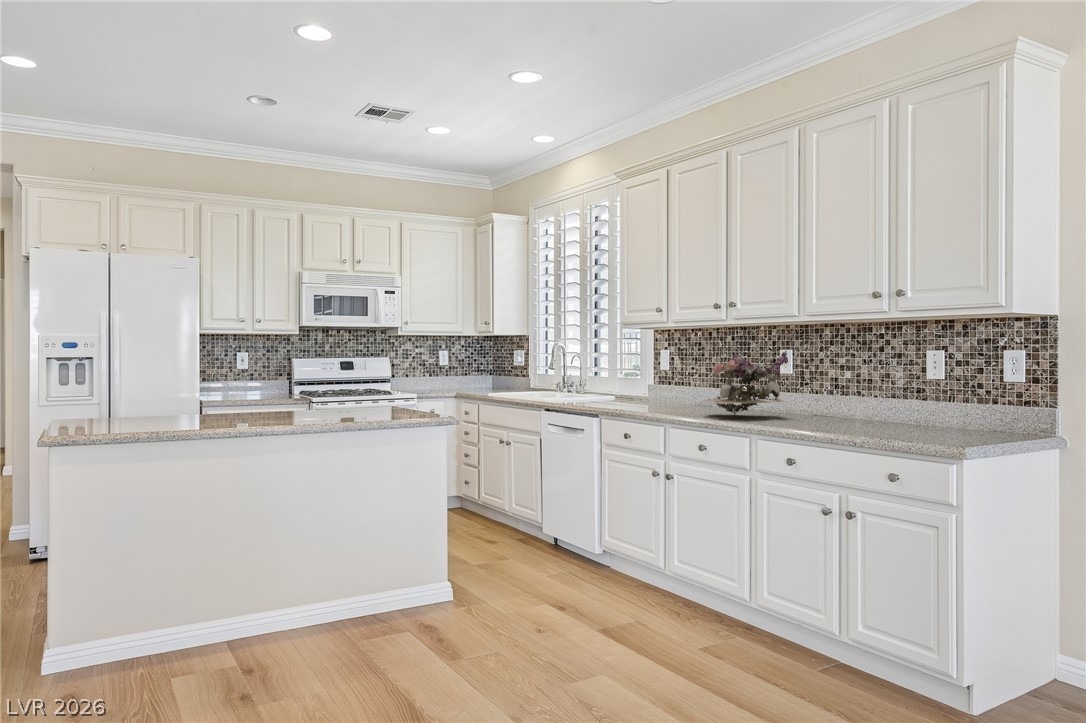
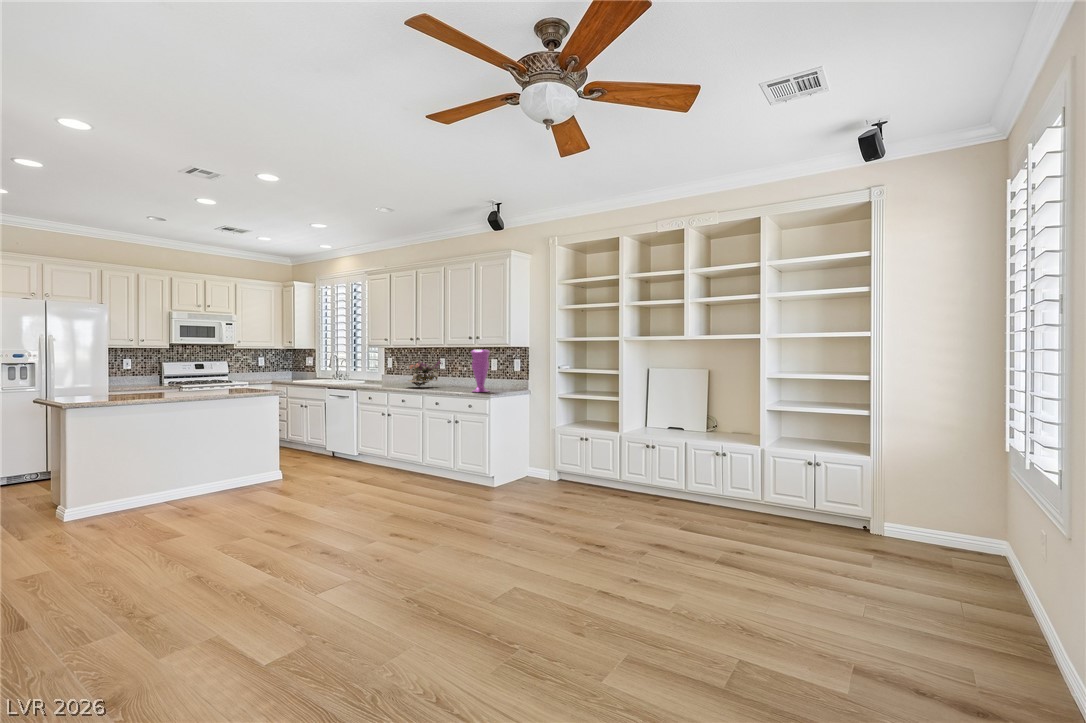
vase: none [891,322,952,440] -> present [471,350,490,392]

